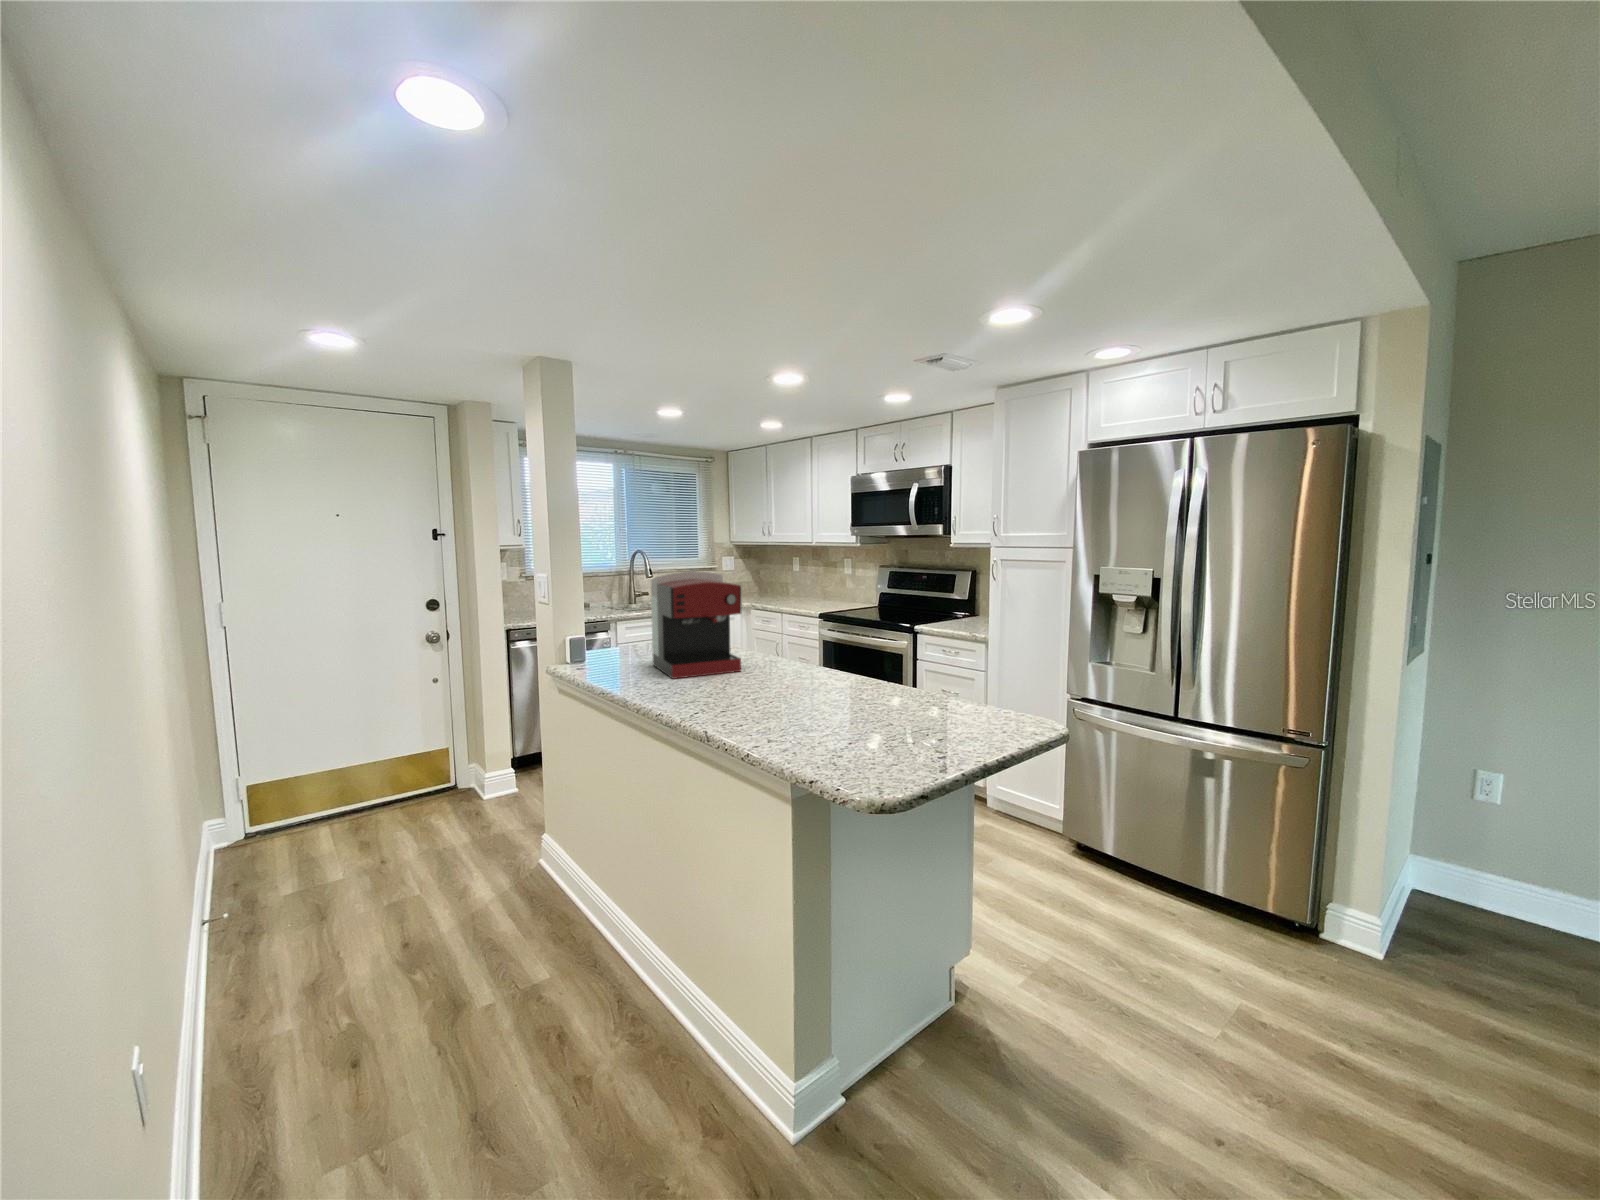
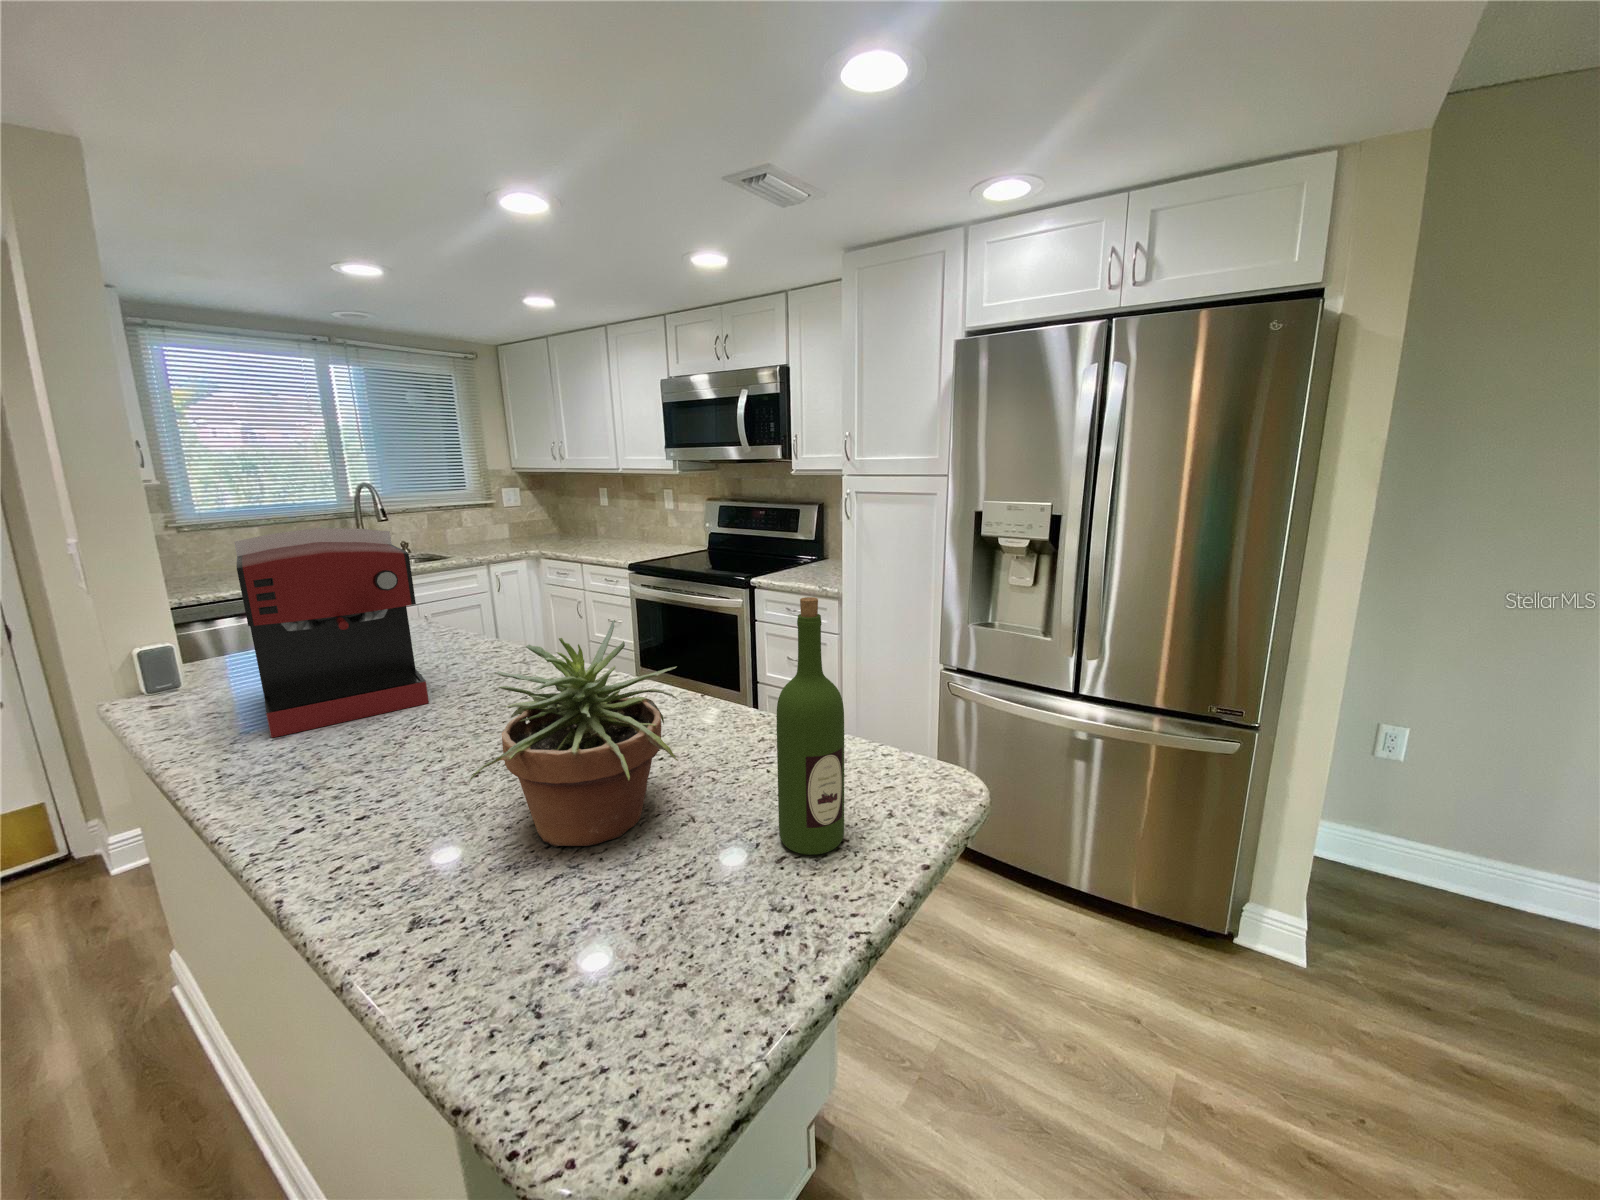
wine bottle: none [955,601,989,728] -> present [777,597,844,855]
potted plant: none [814,614,905,718] -> present [469,620,678,847]

